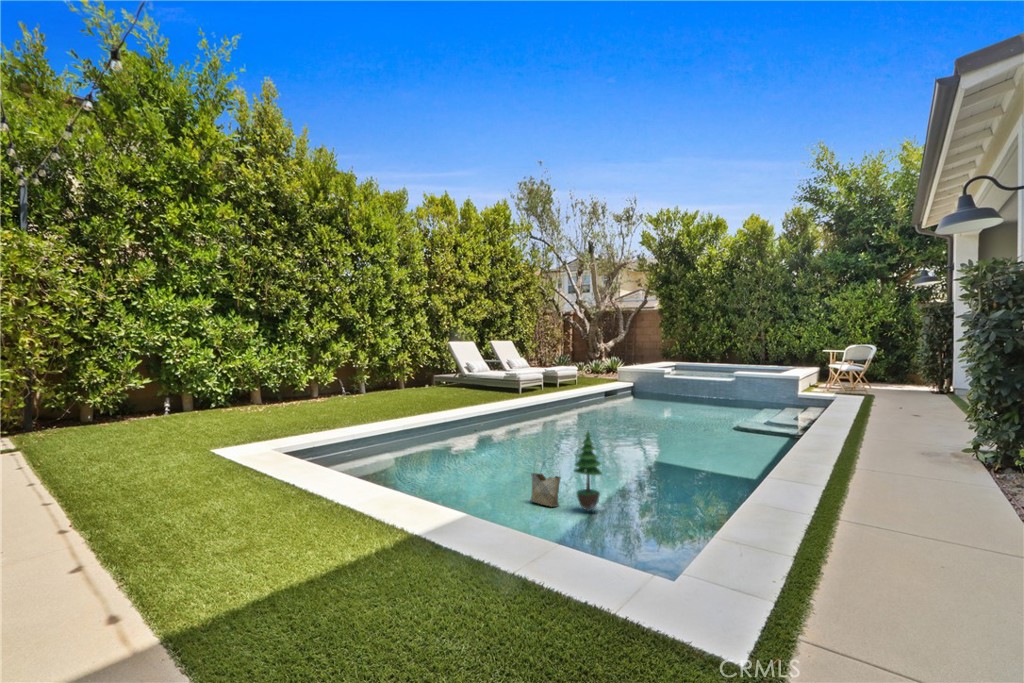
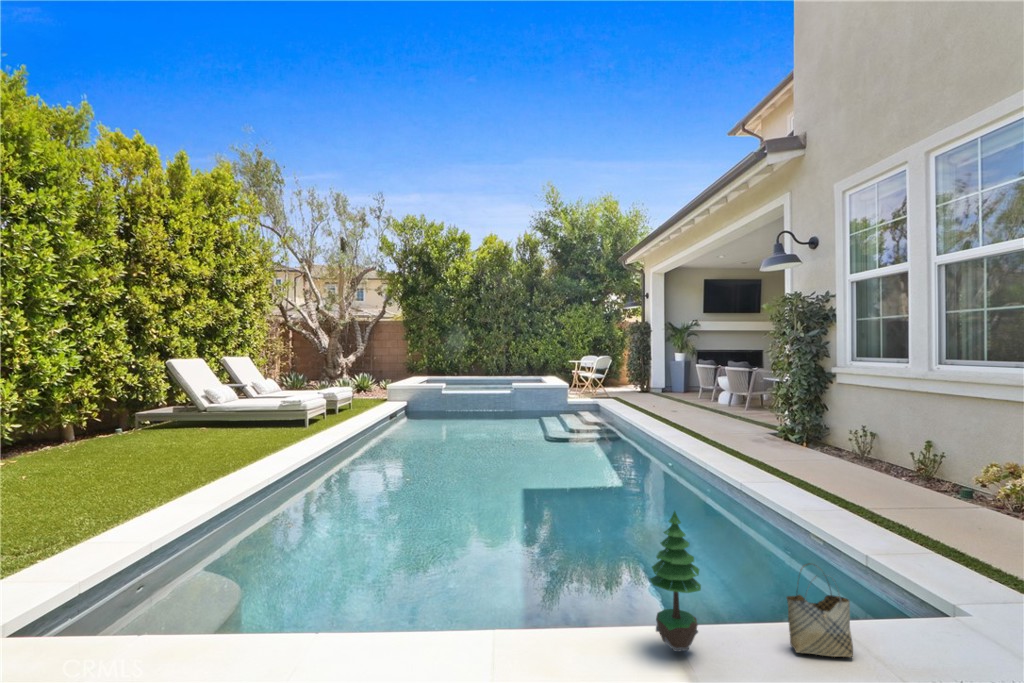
woven basket: present [530,463,561,507] -> present [786,563,853,657]

